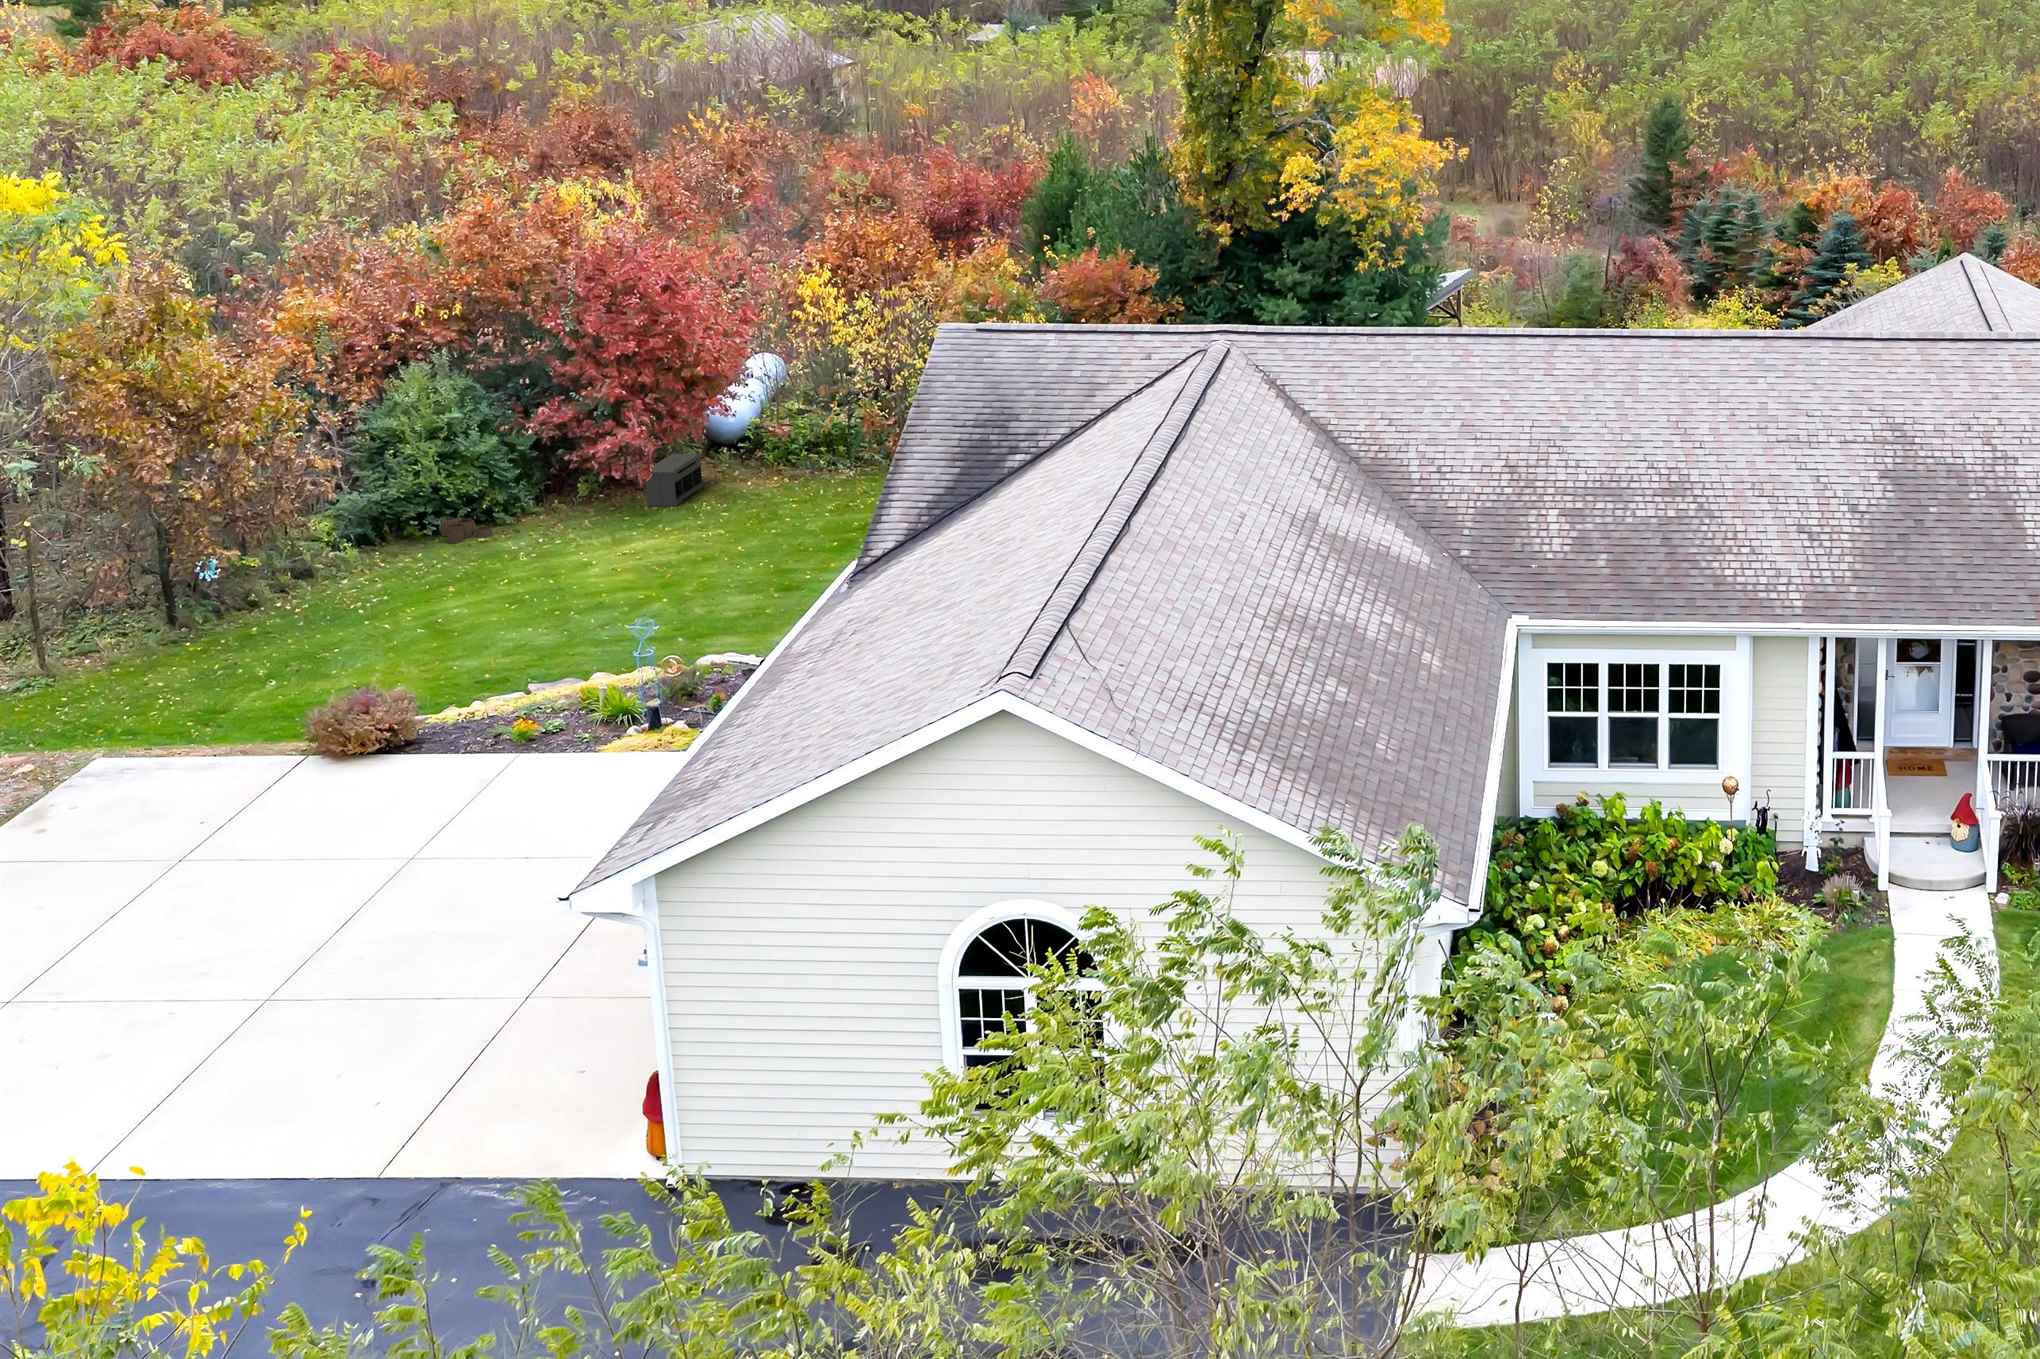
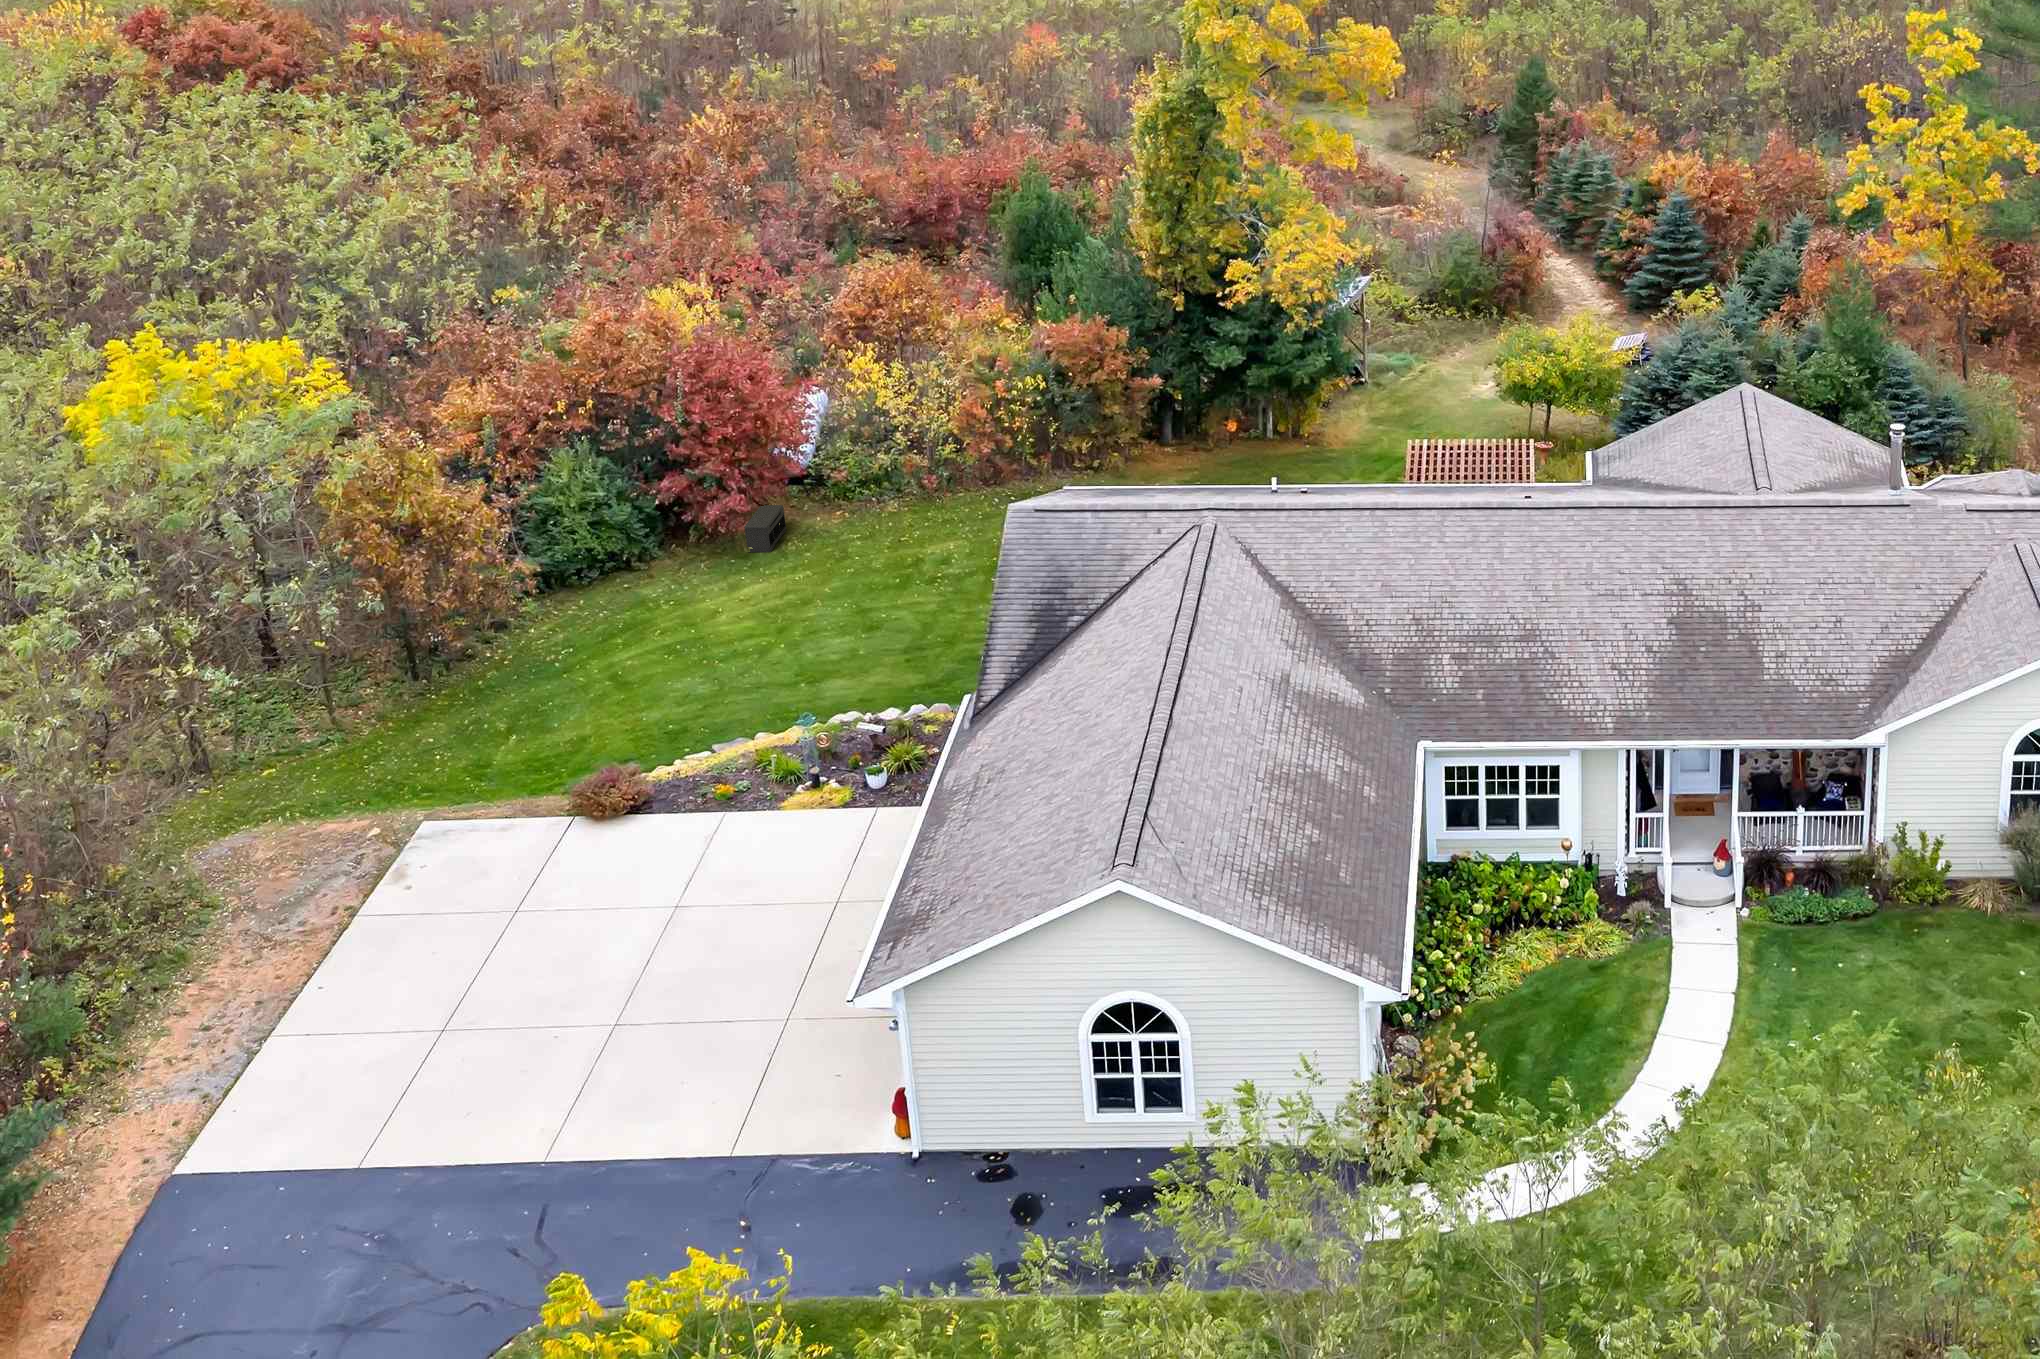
woven basket: present [441,517,493,543] -> none [594,572,635,596]

